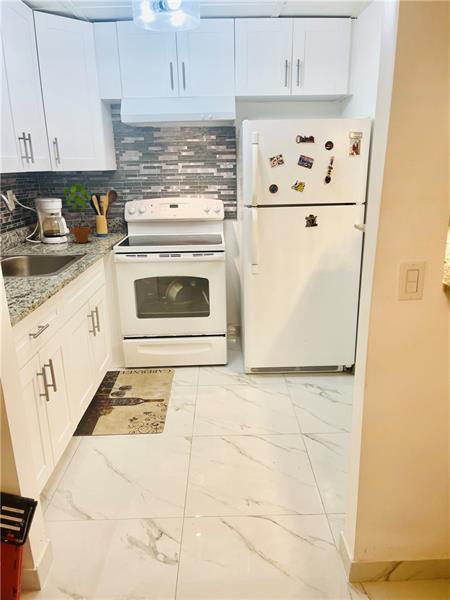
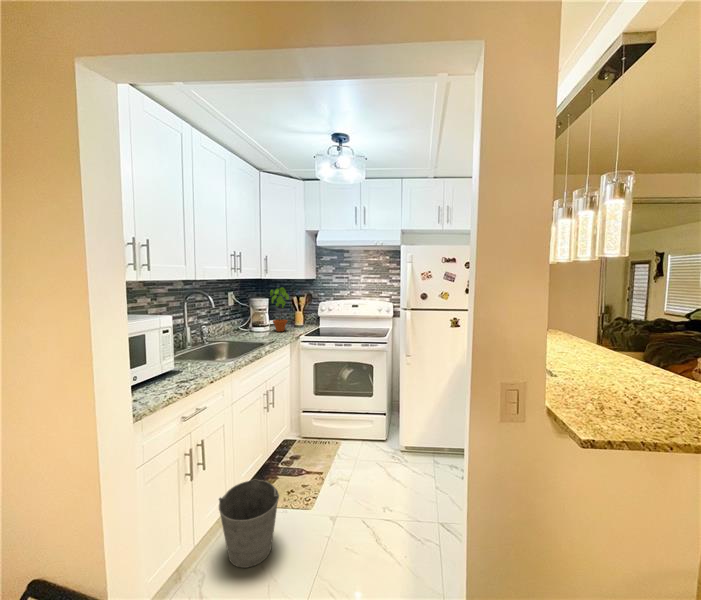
bucket: none [71,402,136,482] -> present [219,479,279,568]

